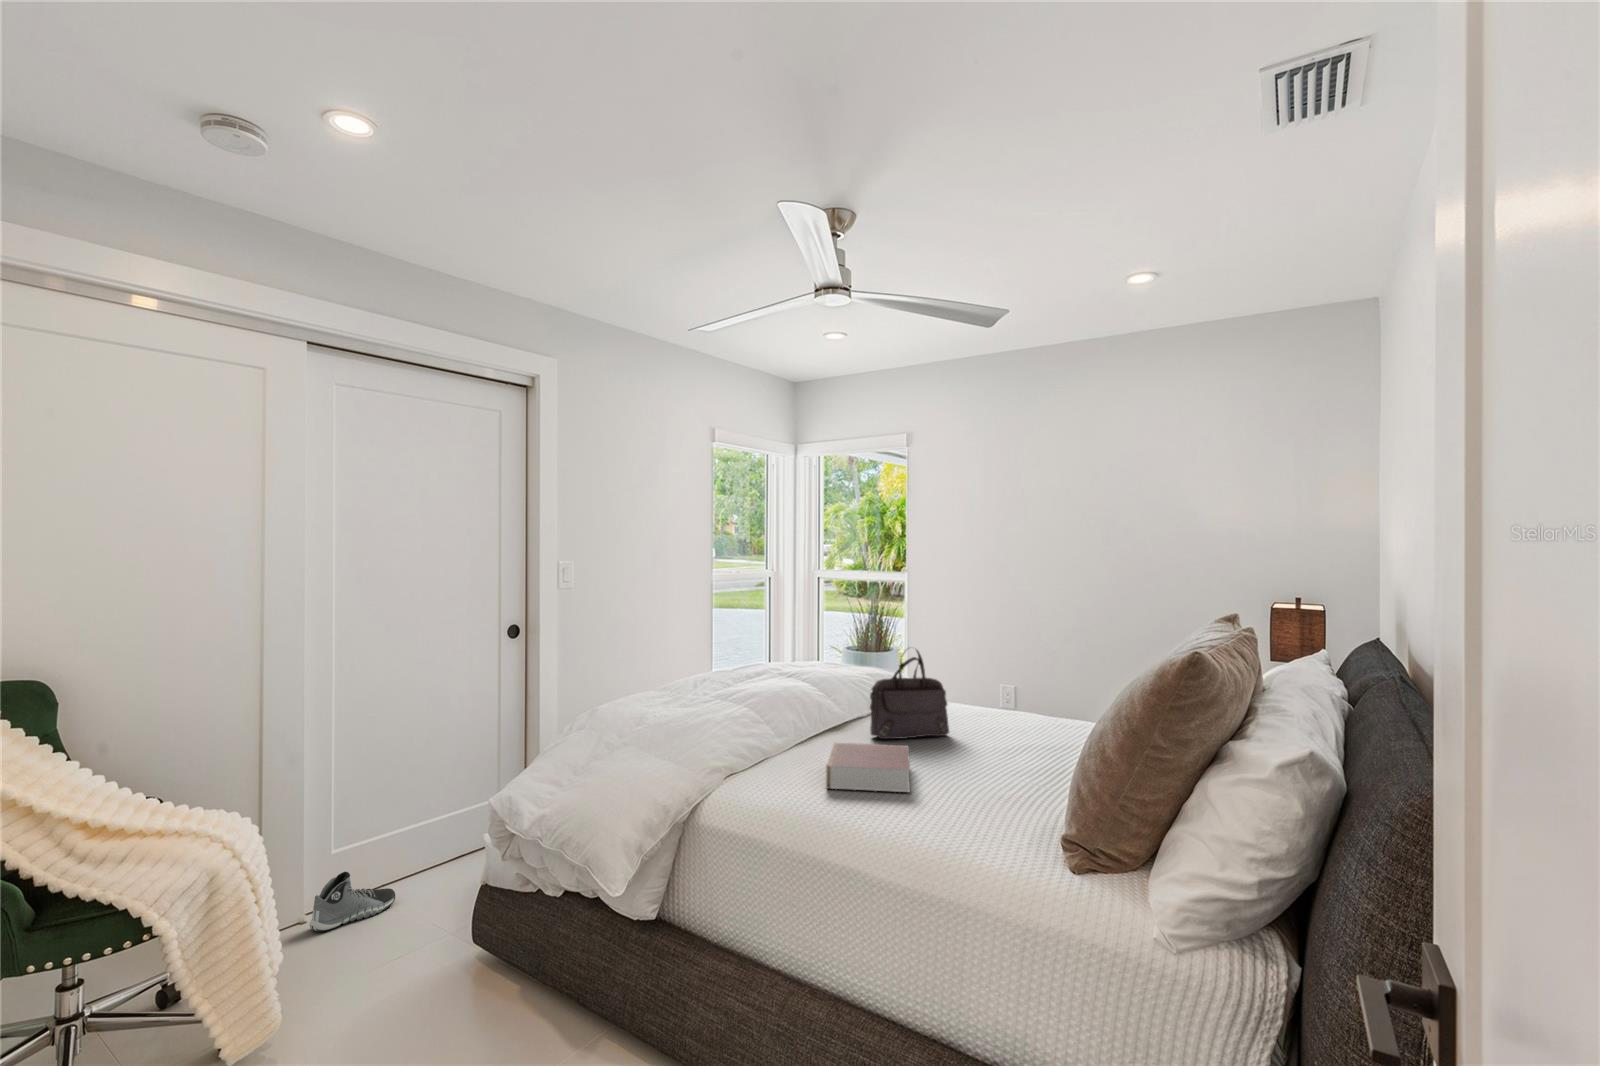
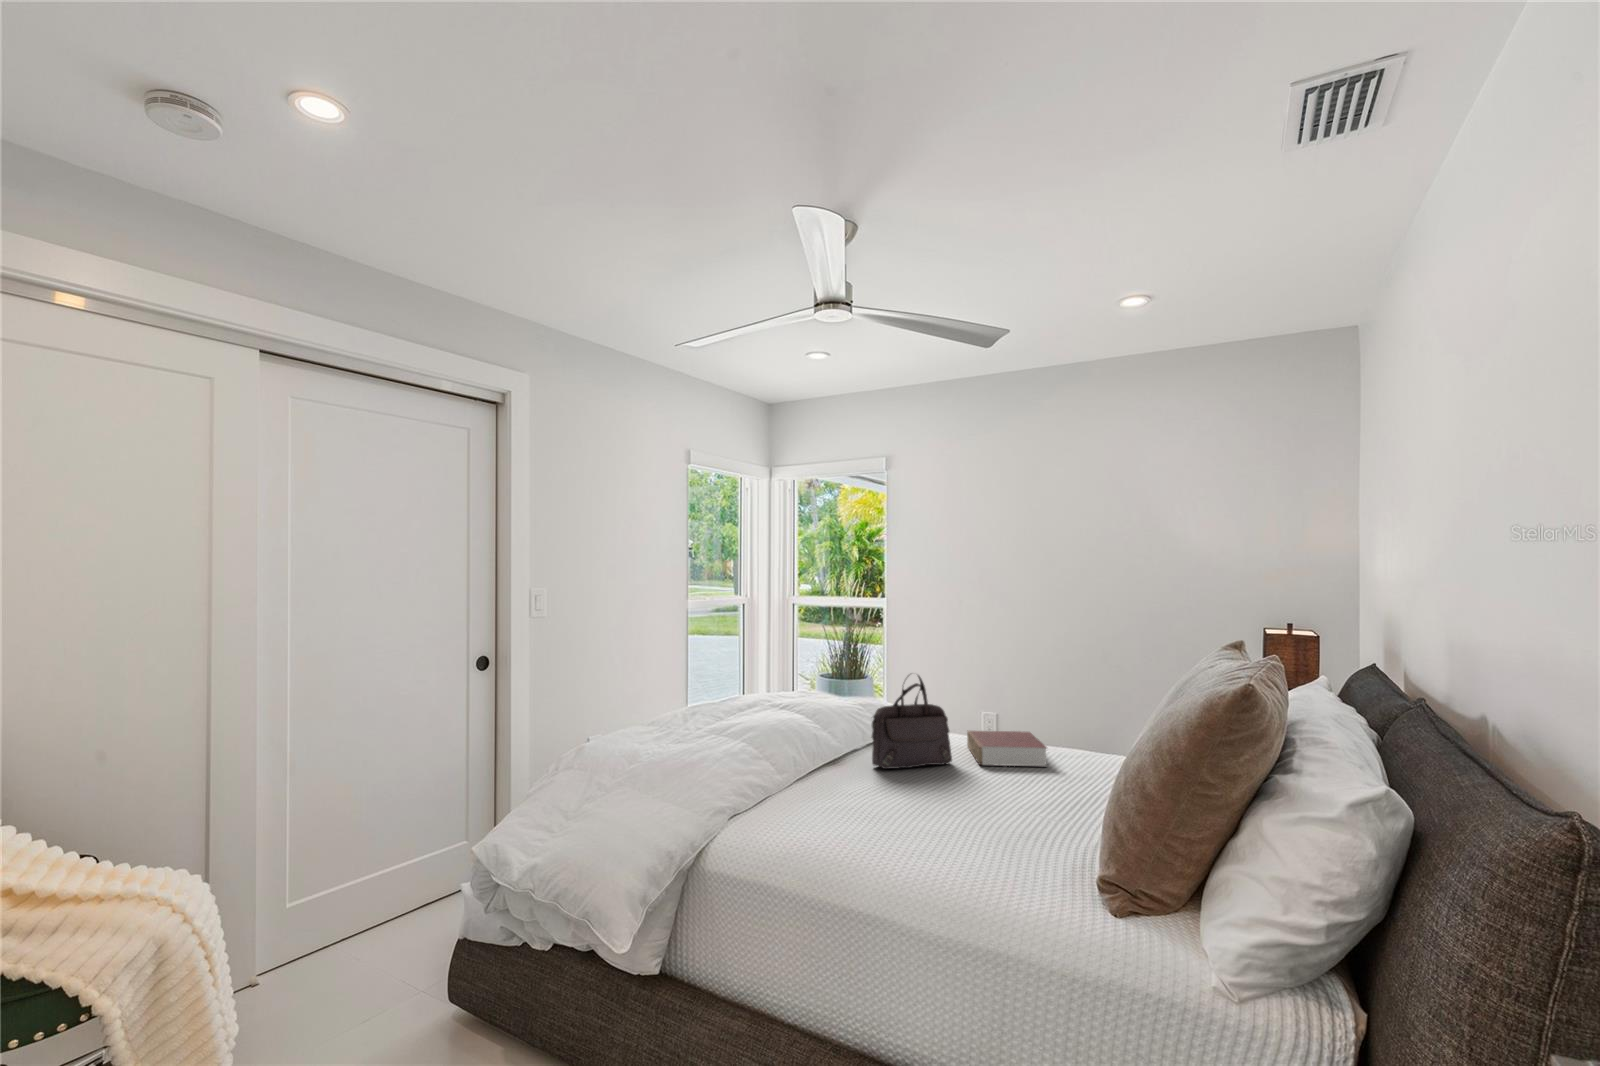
book: present [826,743,910,792] -> present [967,731,1047,766]
sneaker: present [310,872,395,932] -> none [265,924,360,992]

